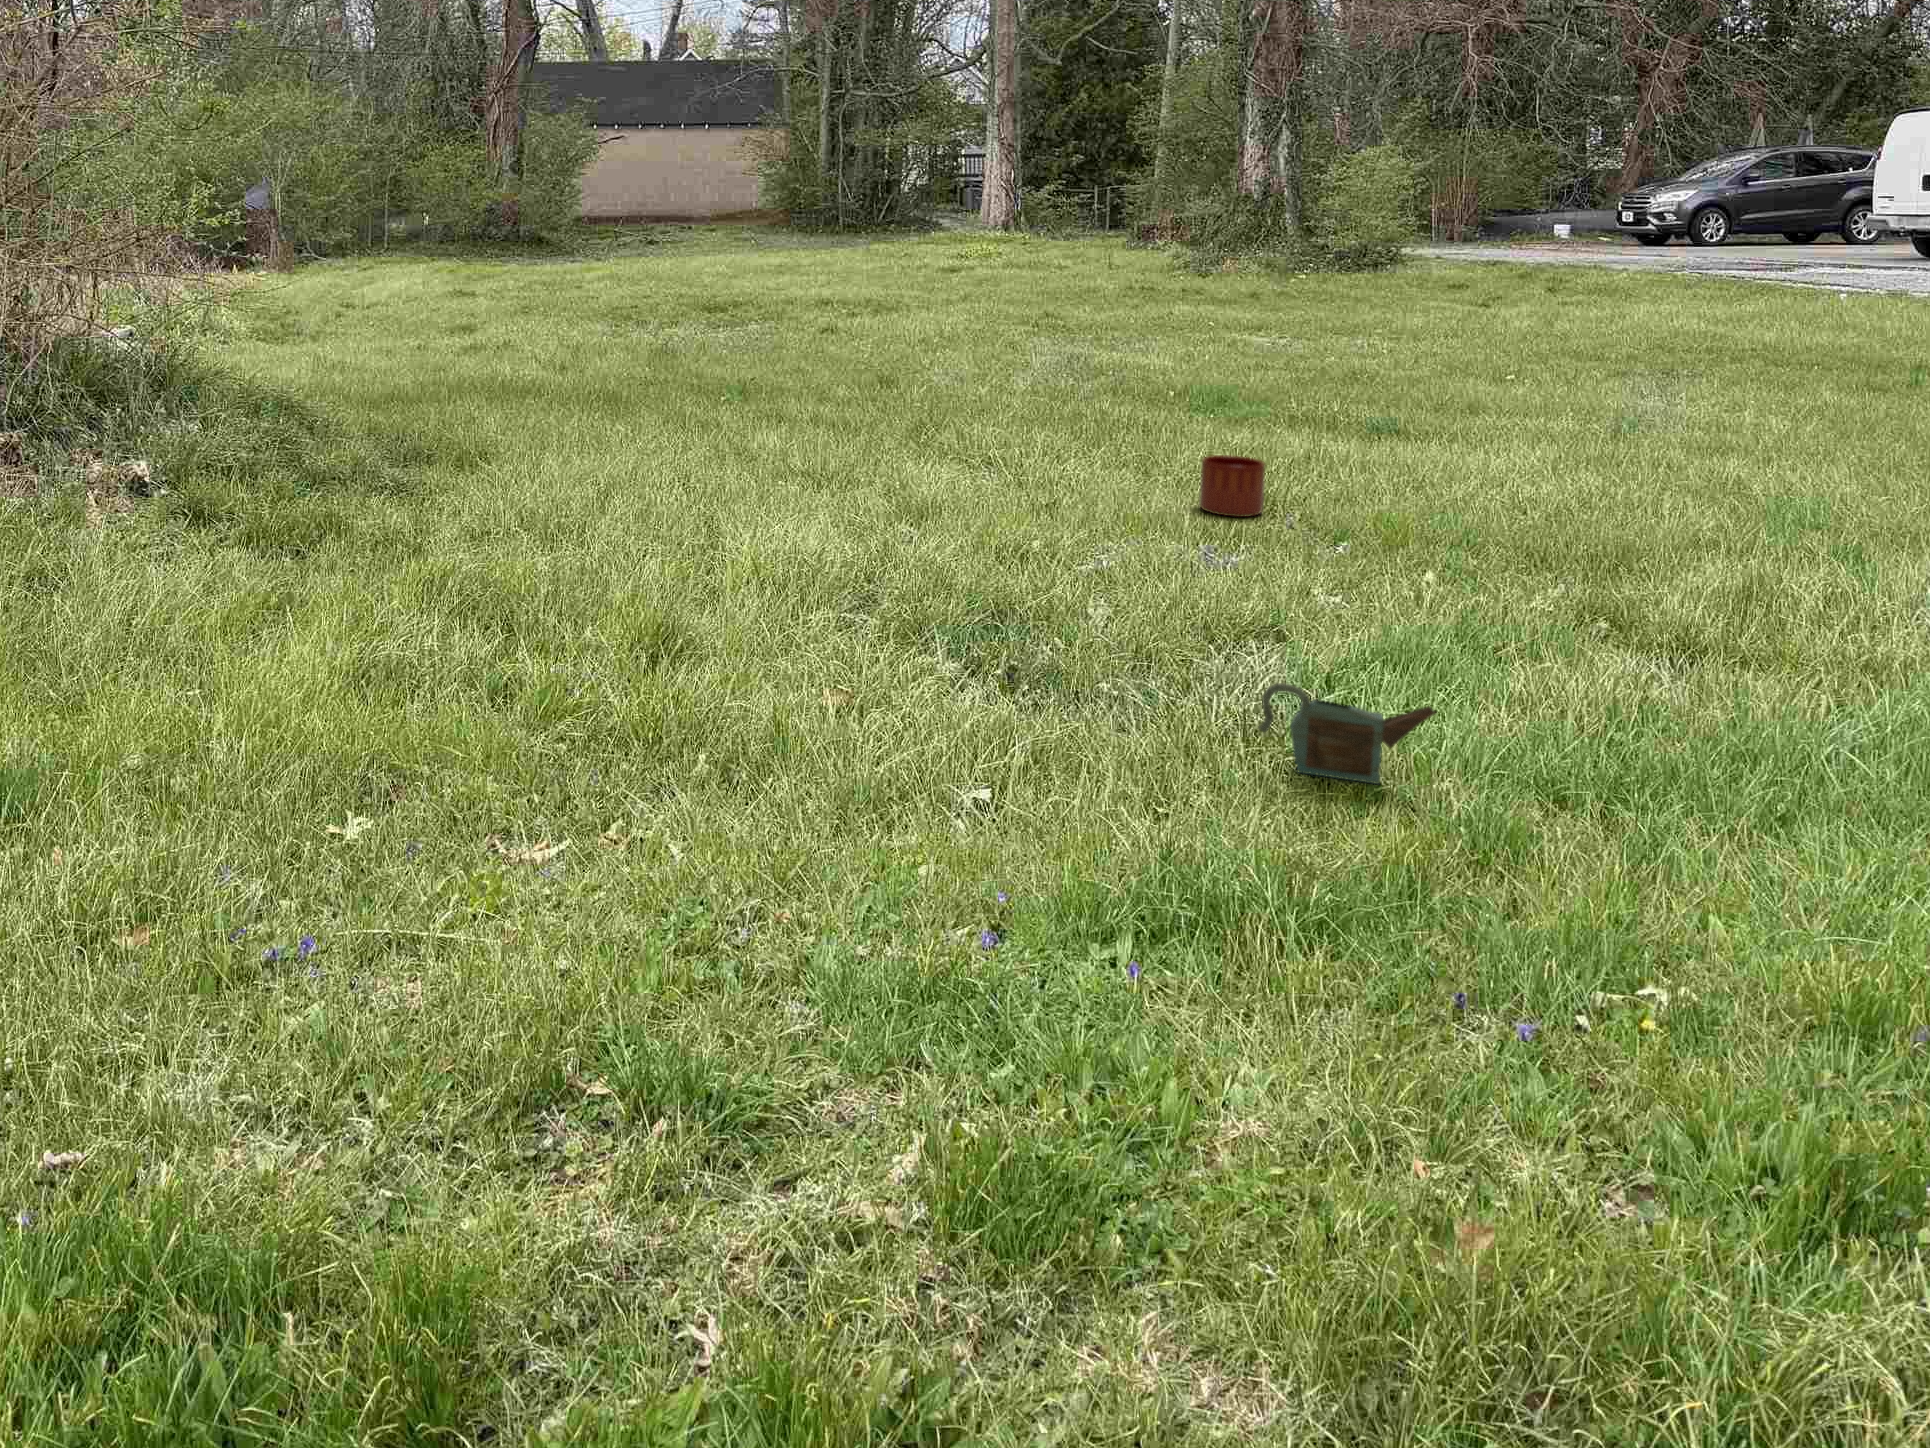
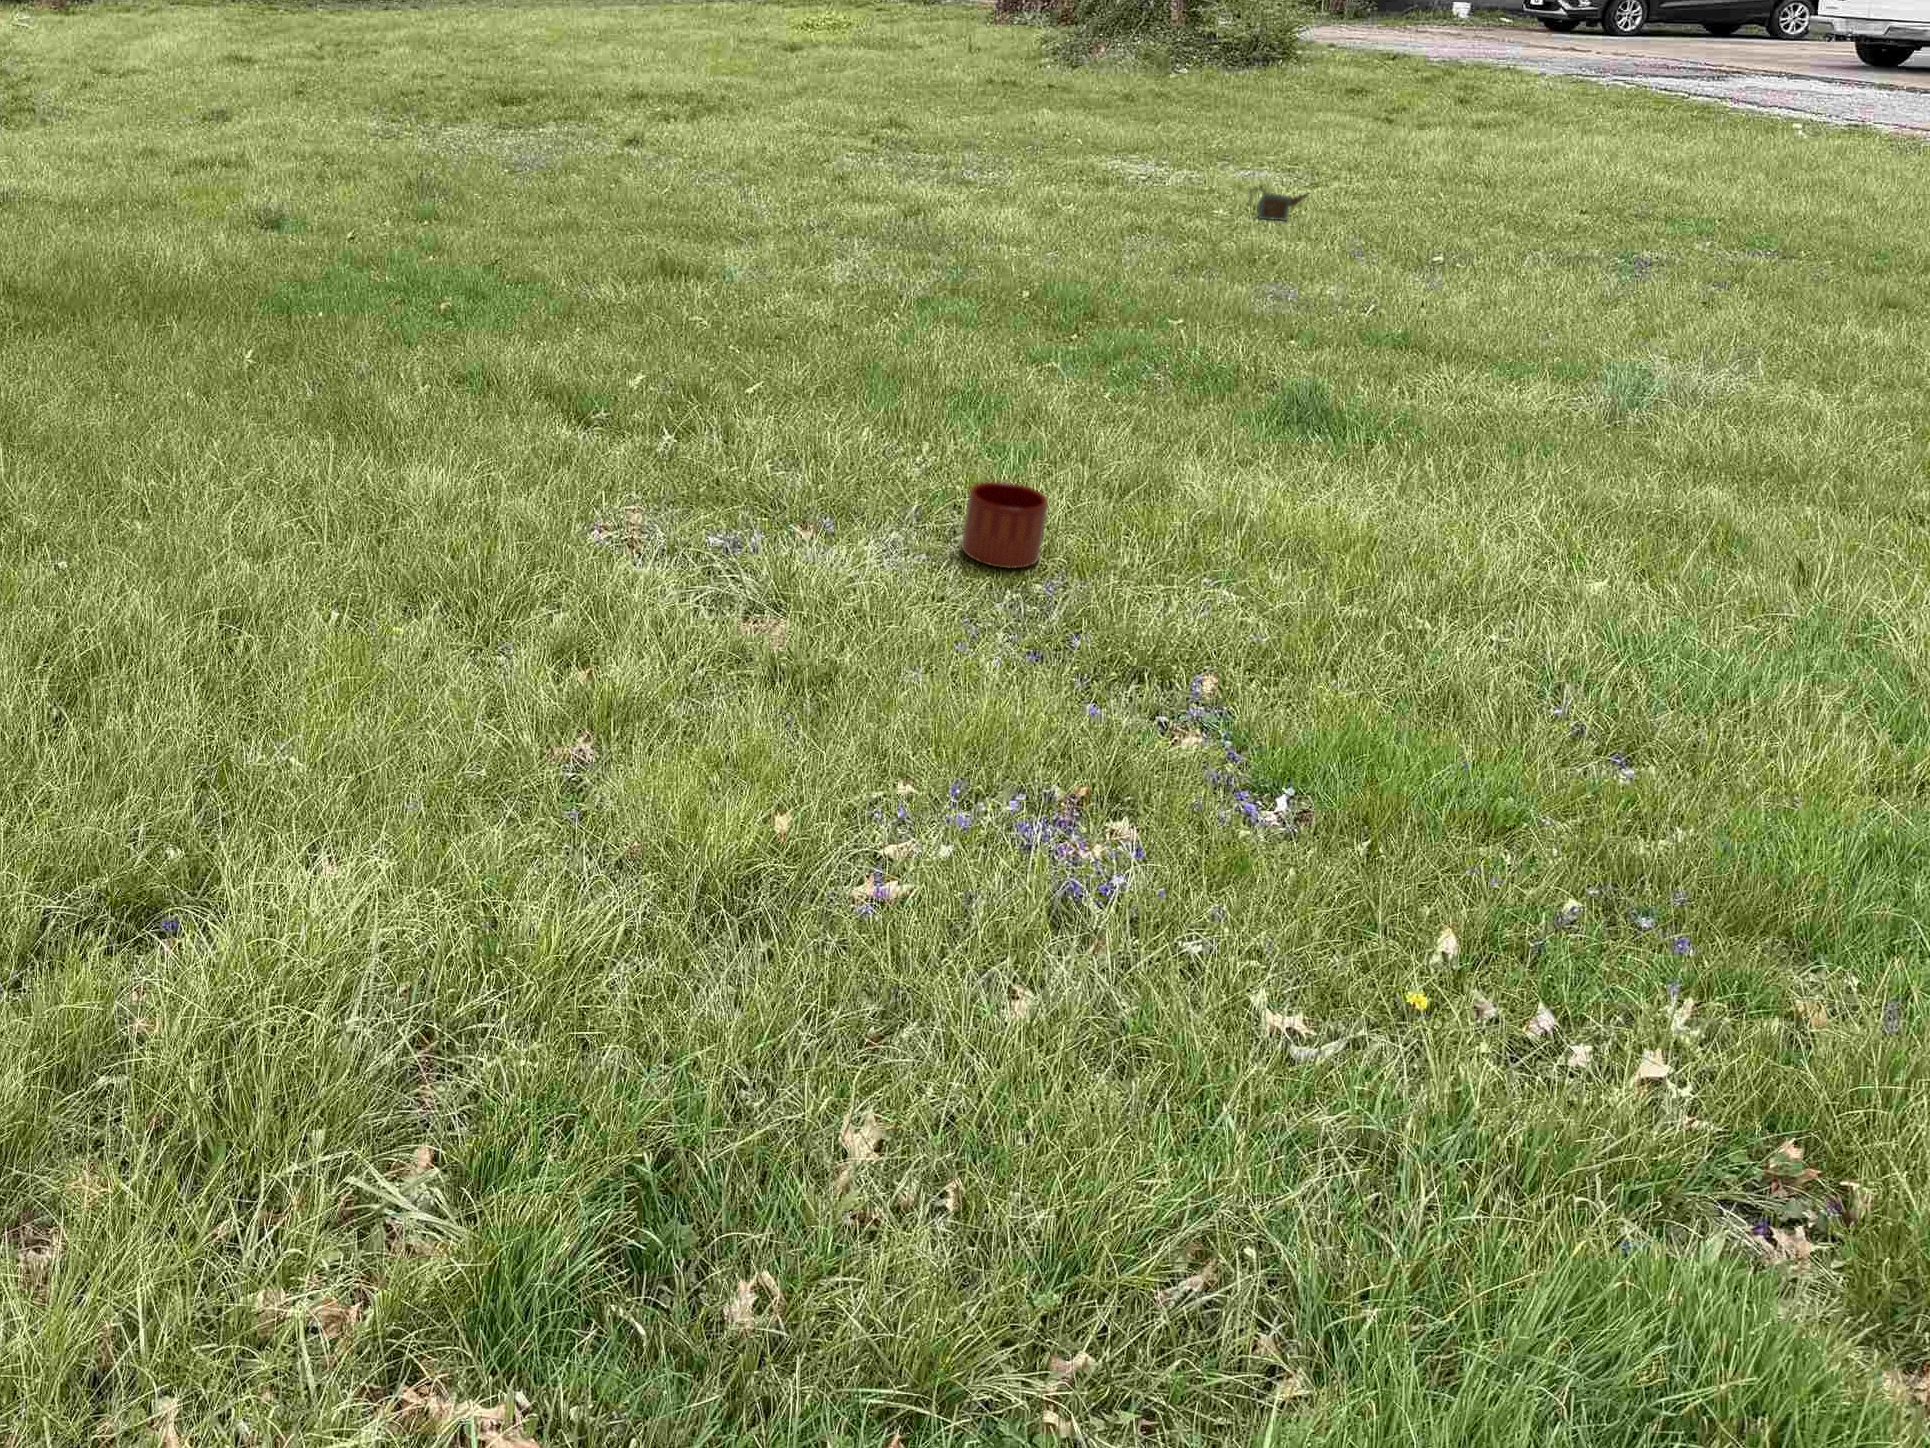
watering can: present [1259,683,1437,784] -> present [1248,188,1309,221]

